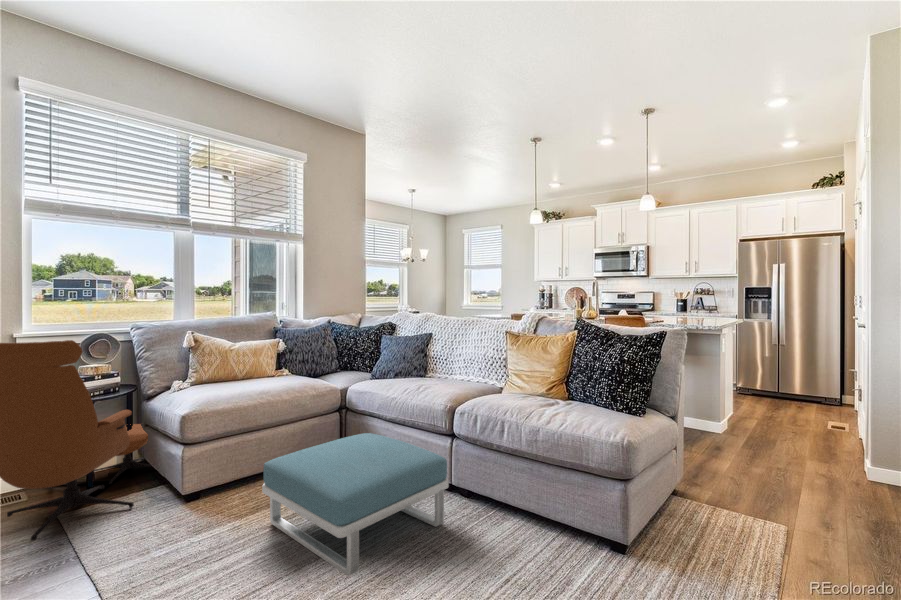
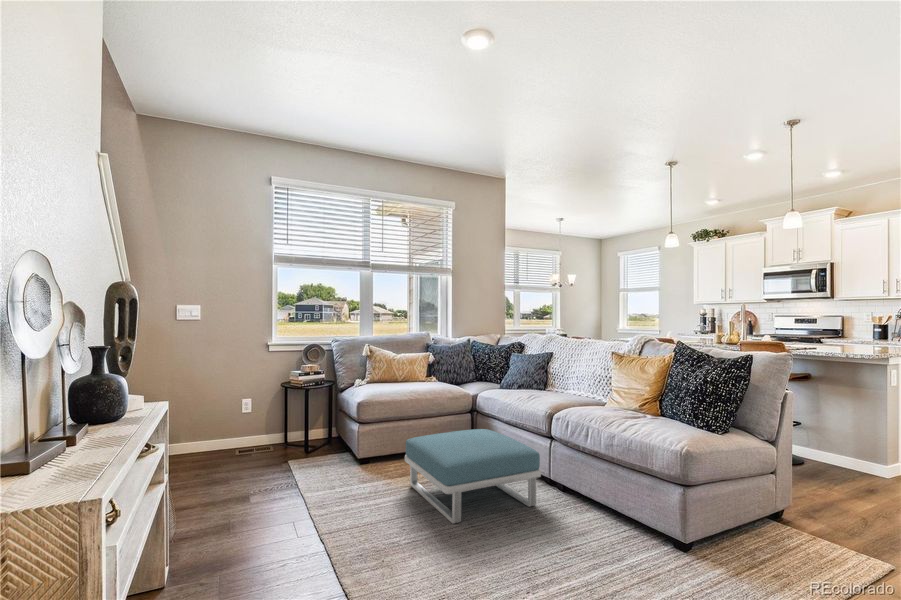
lounge chair: present [0,340,152,541] -> none [250,345,350,472]

